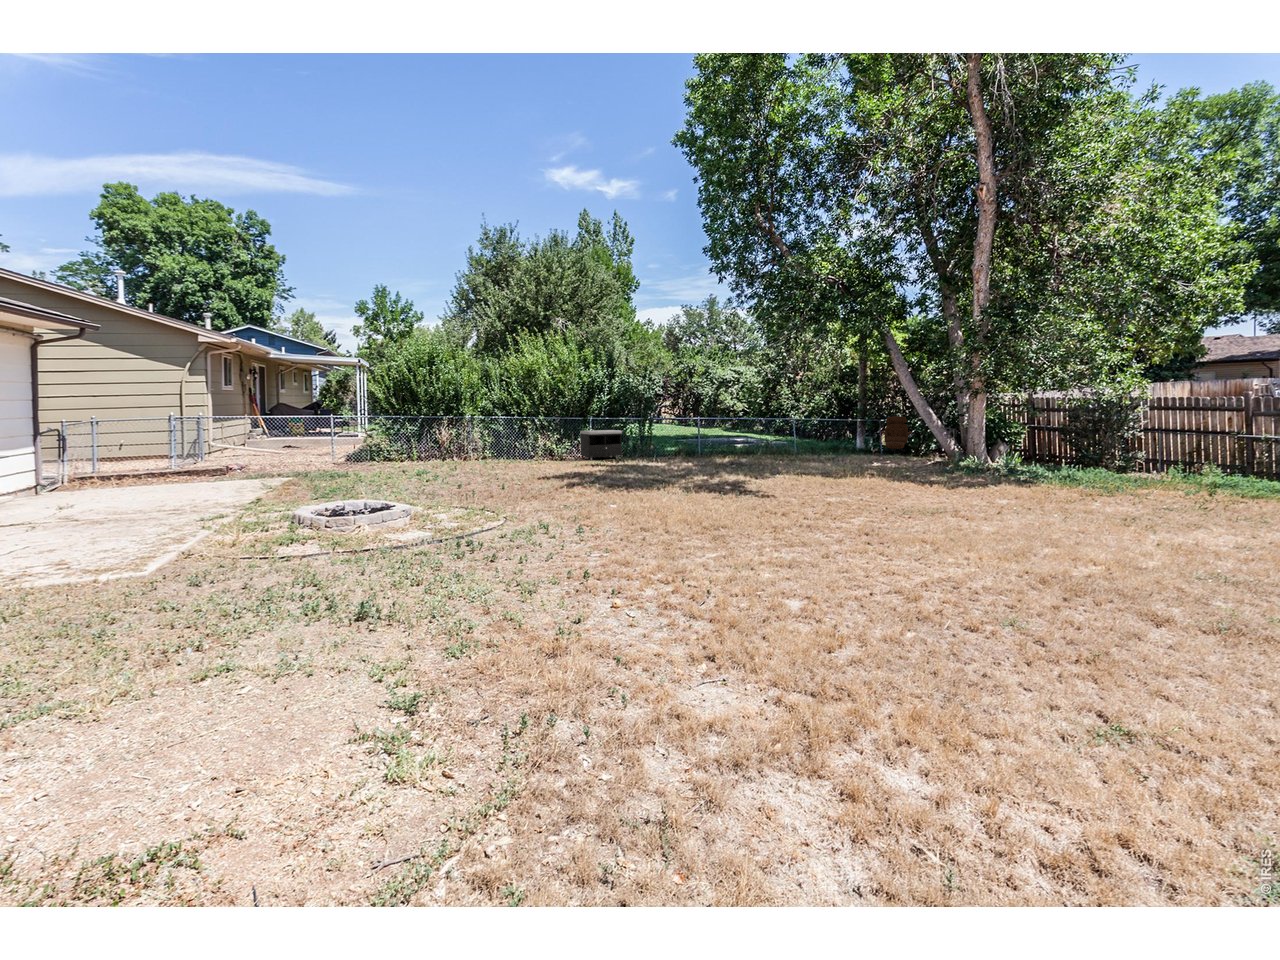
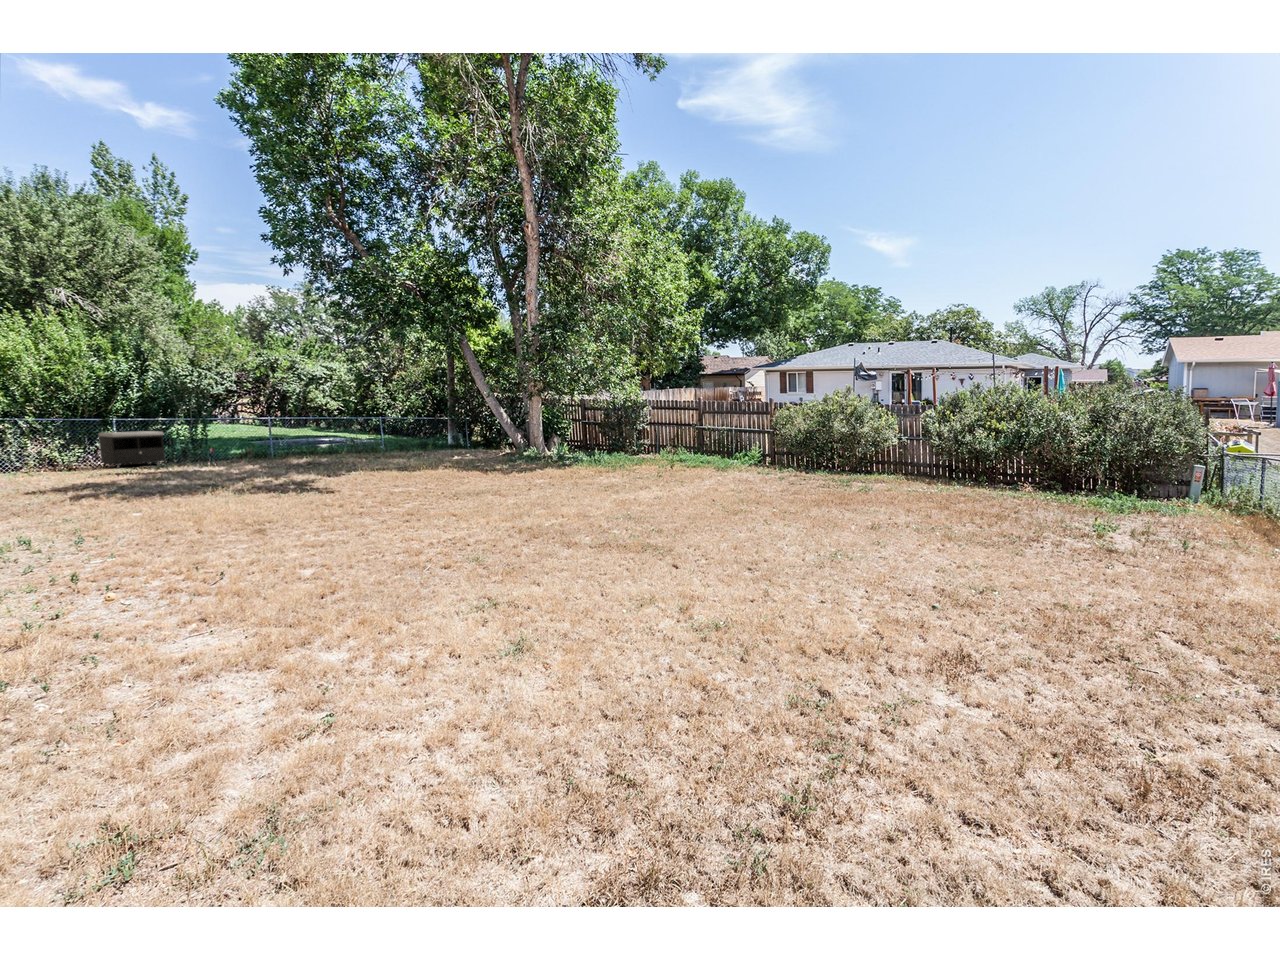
lounge chair: present [881,416,912,453] -> none [469,415,496,449]

